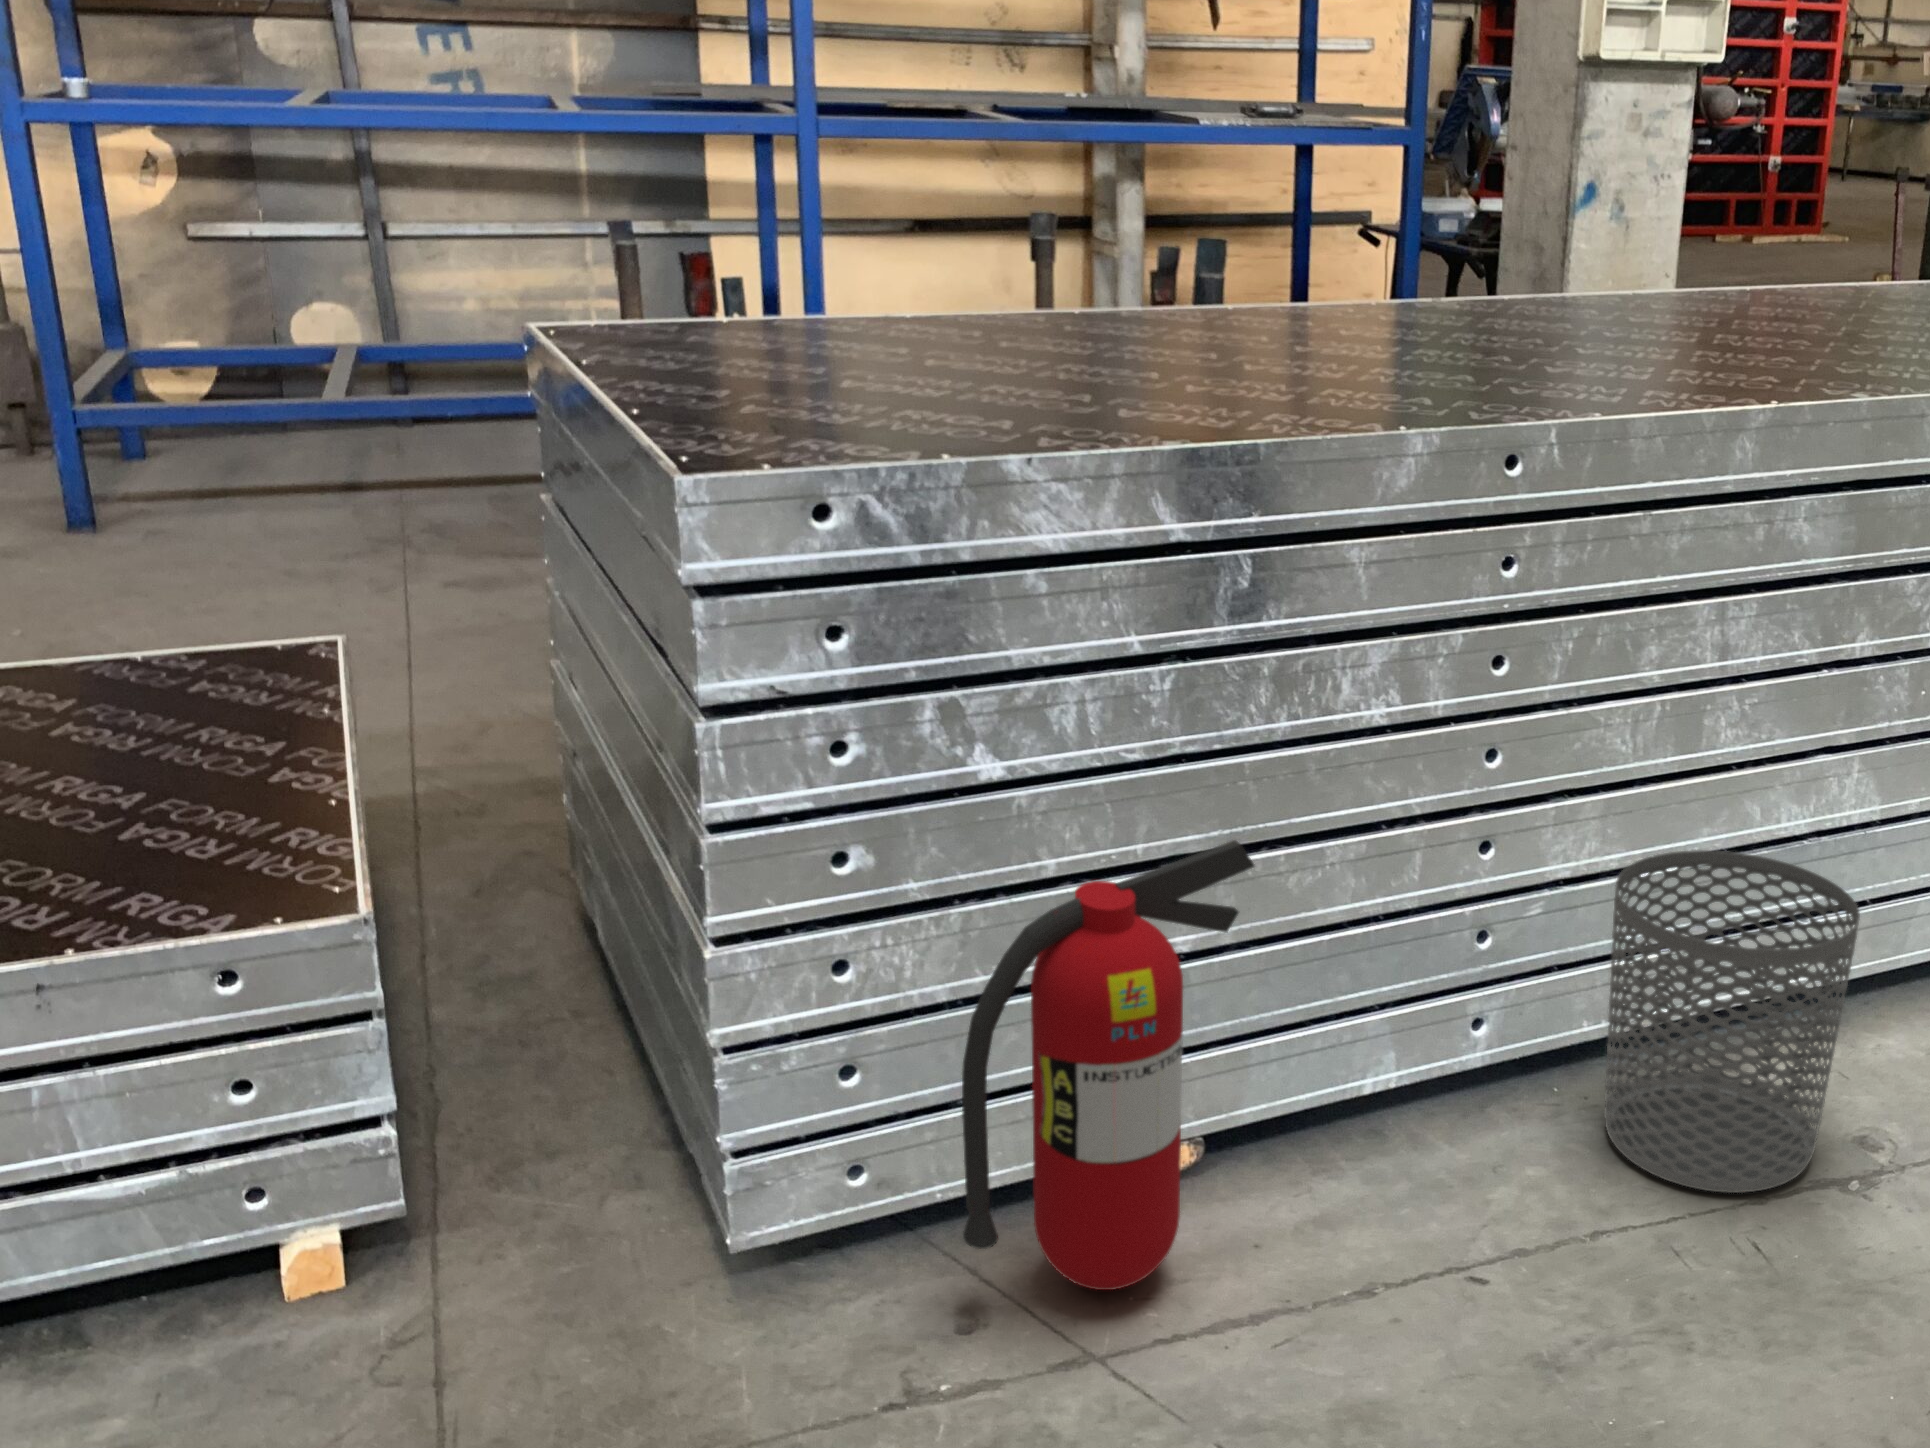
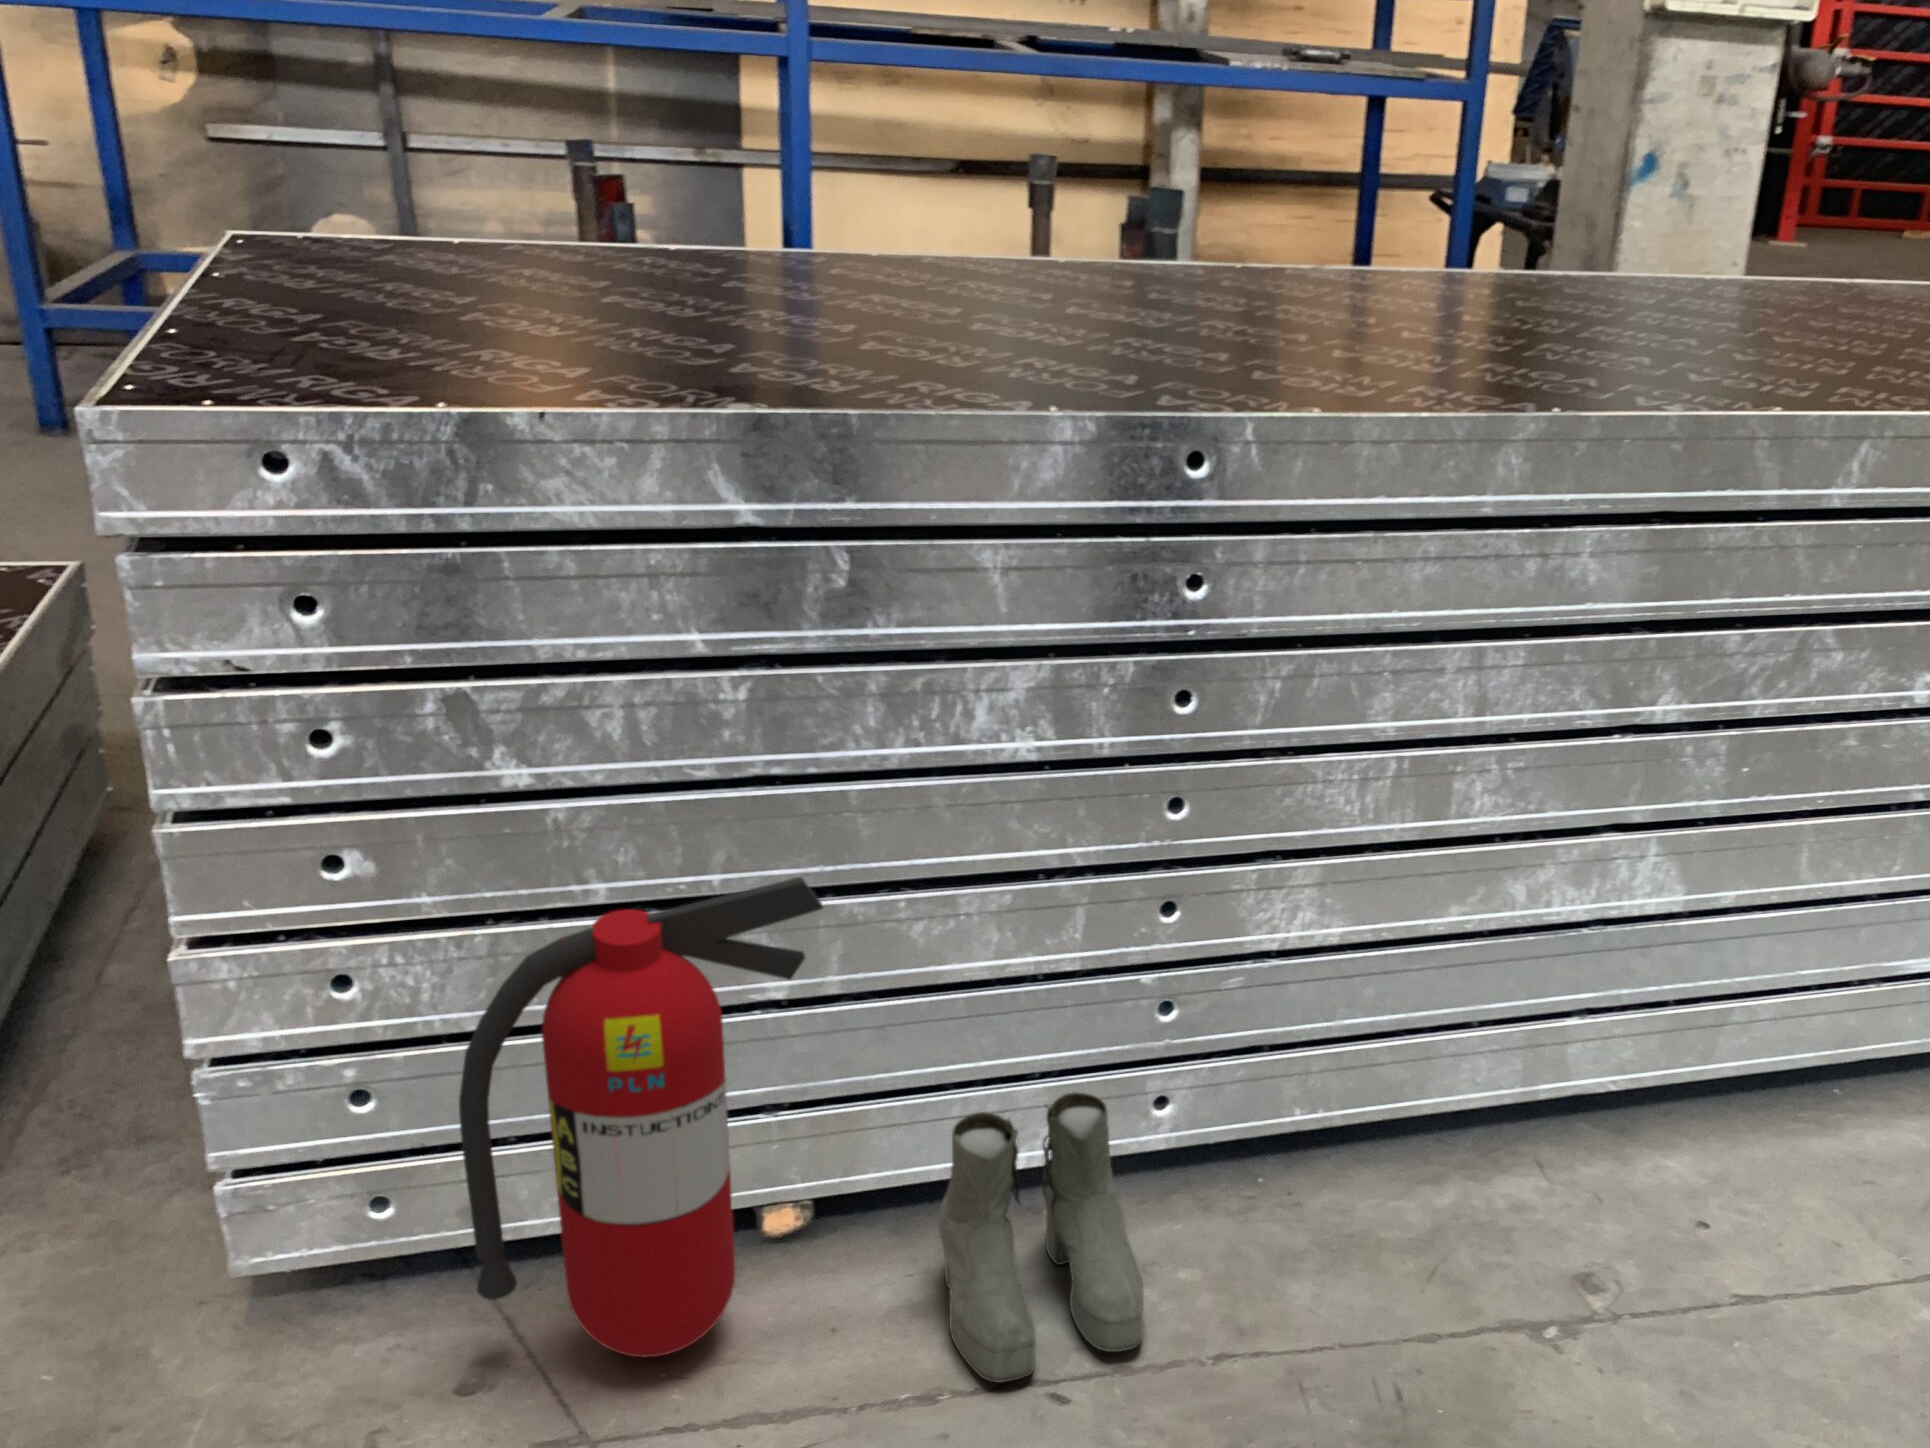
waste bin: present [1604,850,1860,1193] -> none [1292,930,1577,1323]
boots: none [1325,1017,1529,1278] -> present [939,1092,1144,1382]

